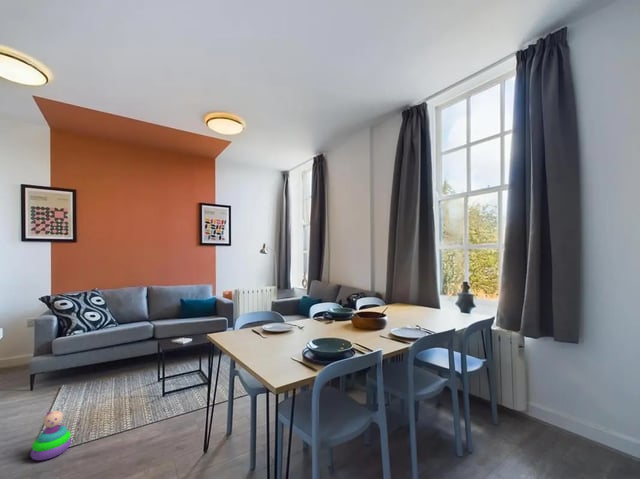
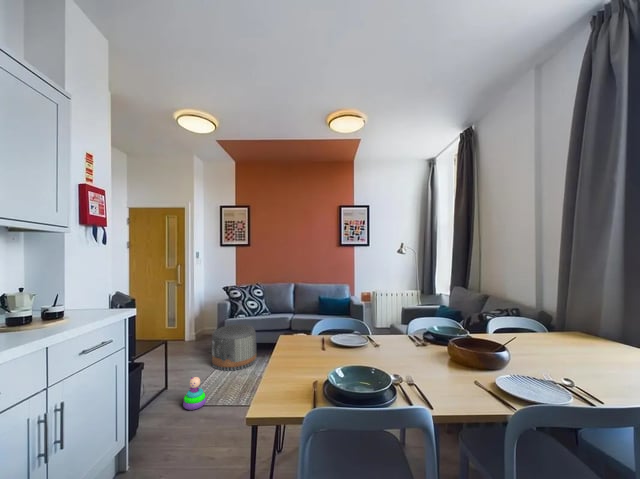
pouf: none [37,341,112,406] -> present [212,324,256,371]

